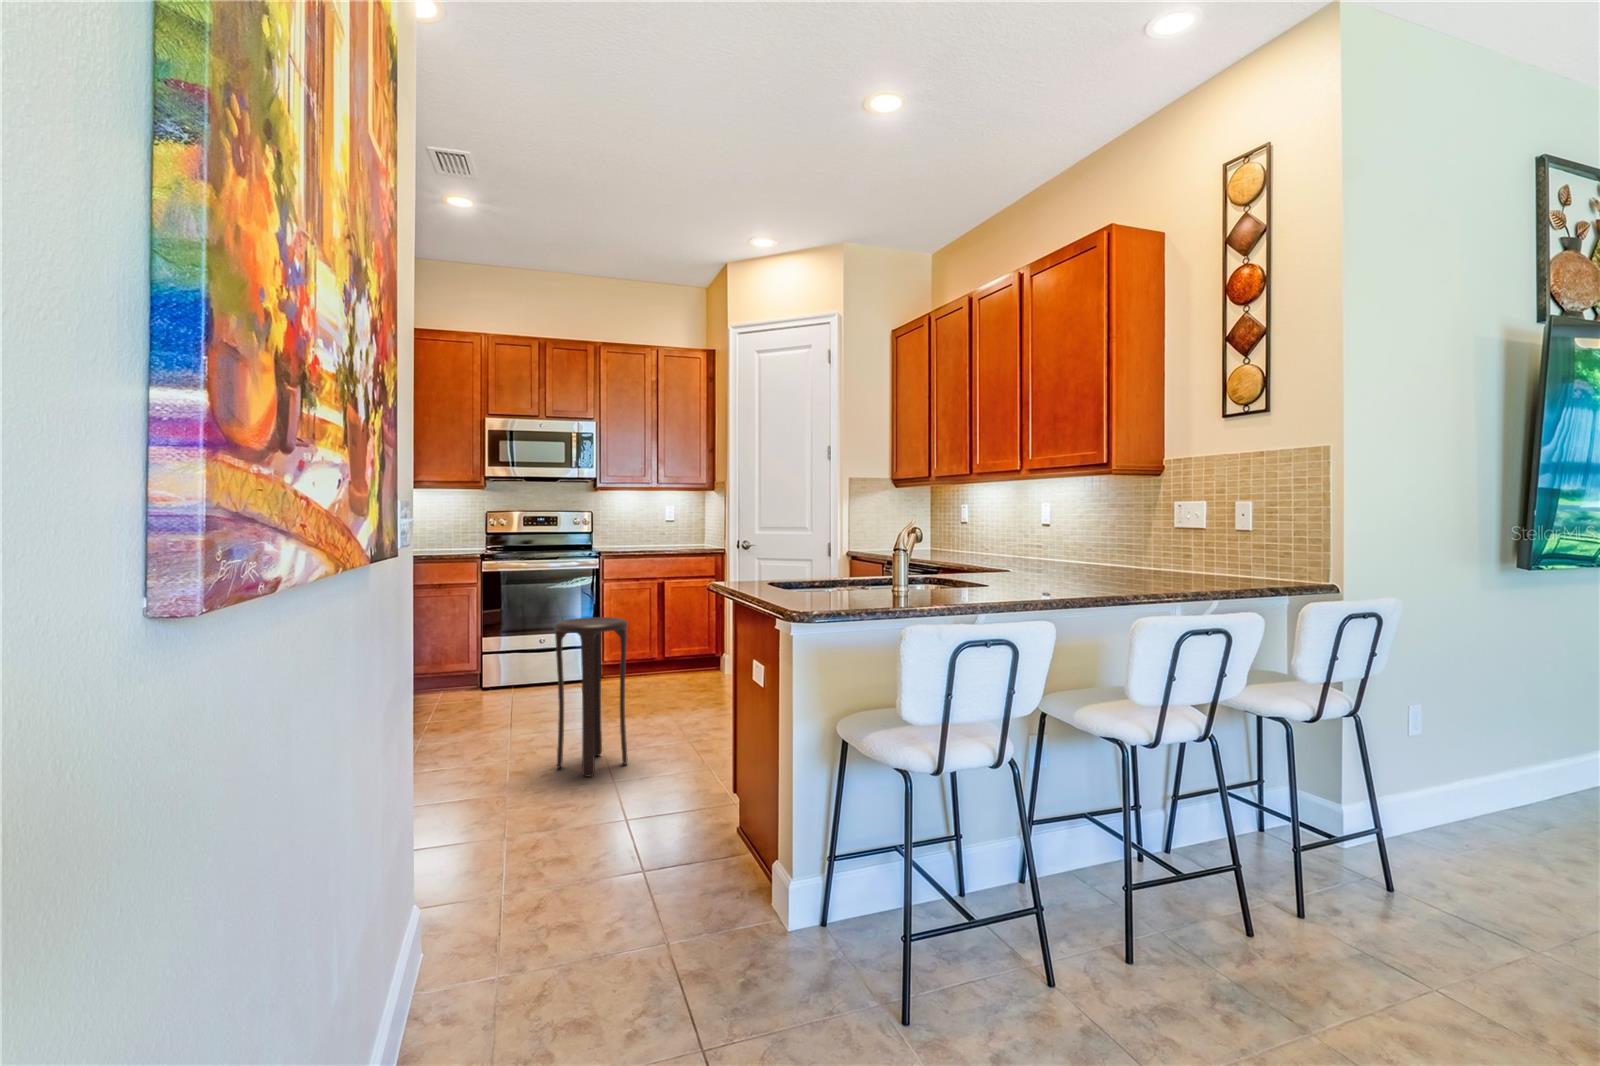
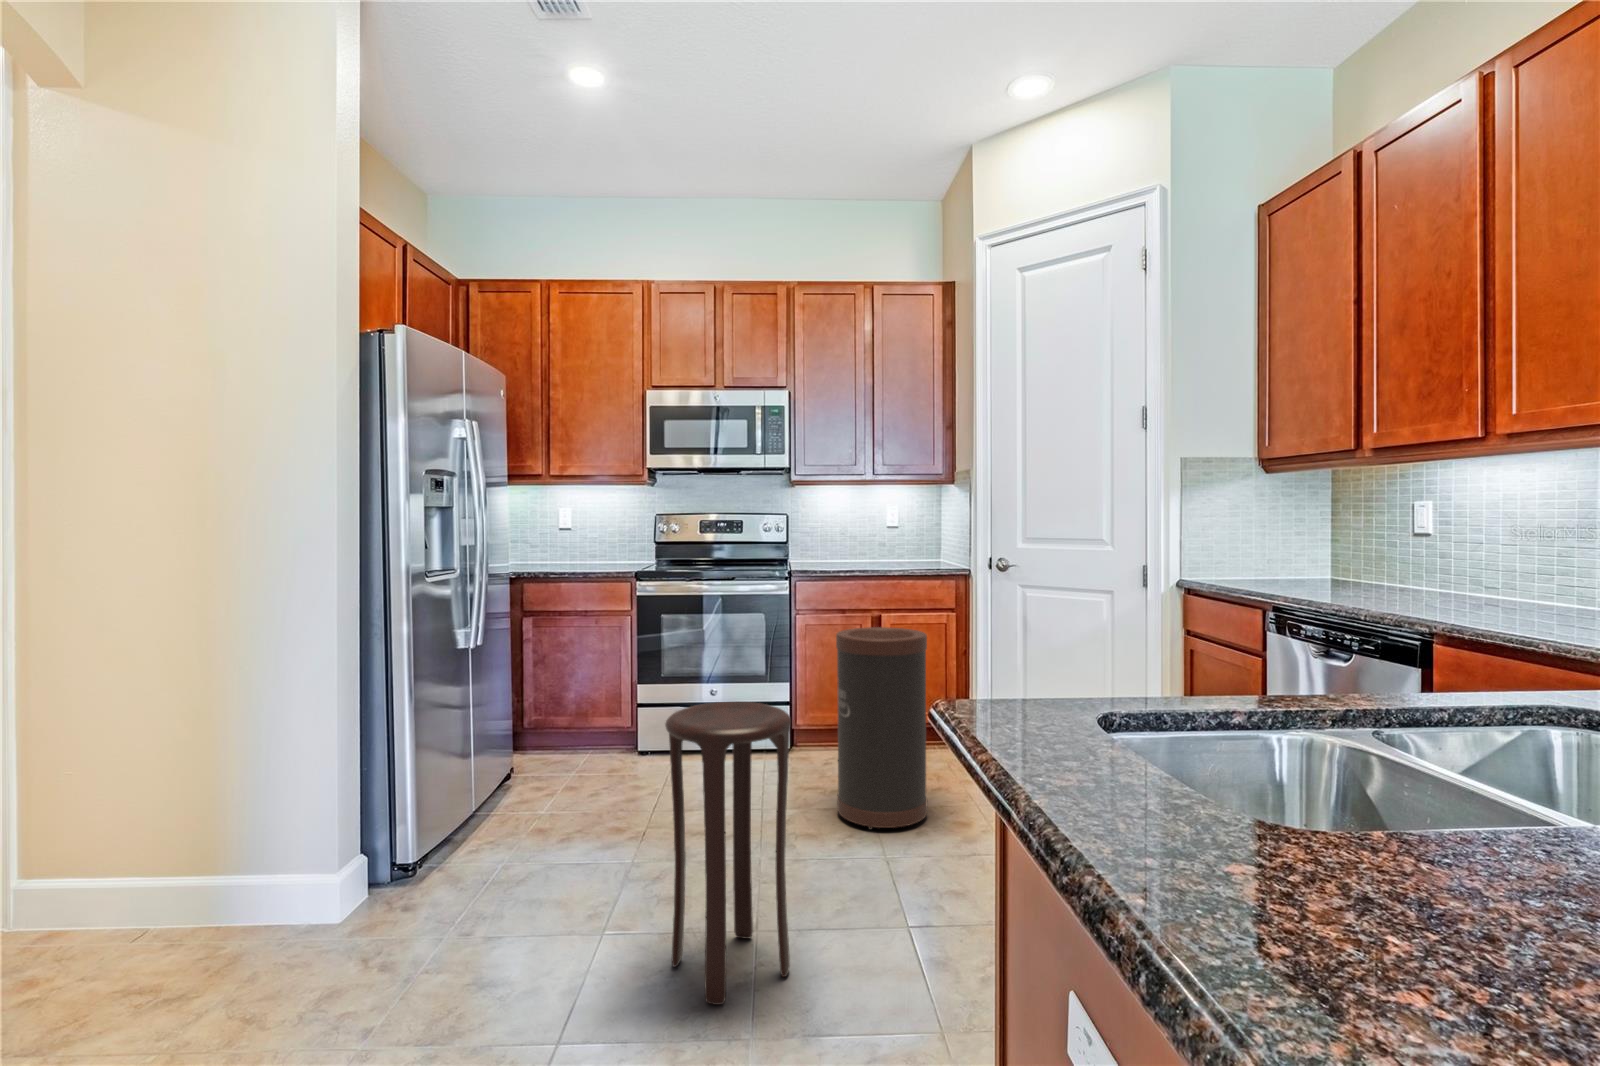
trash can: none [640,585,700,711] -> present [836,627,928,830]

